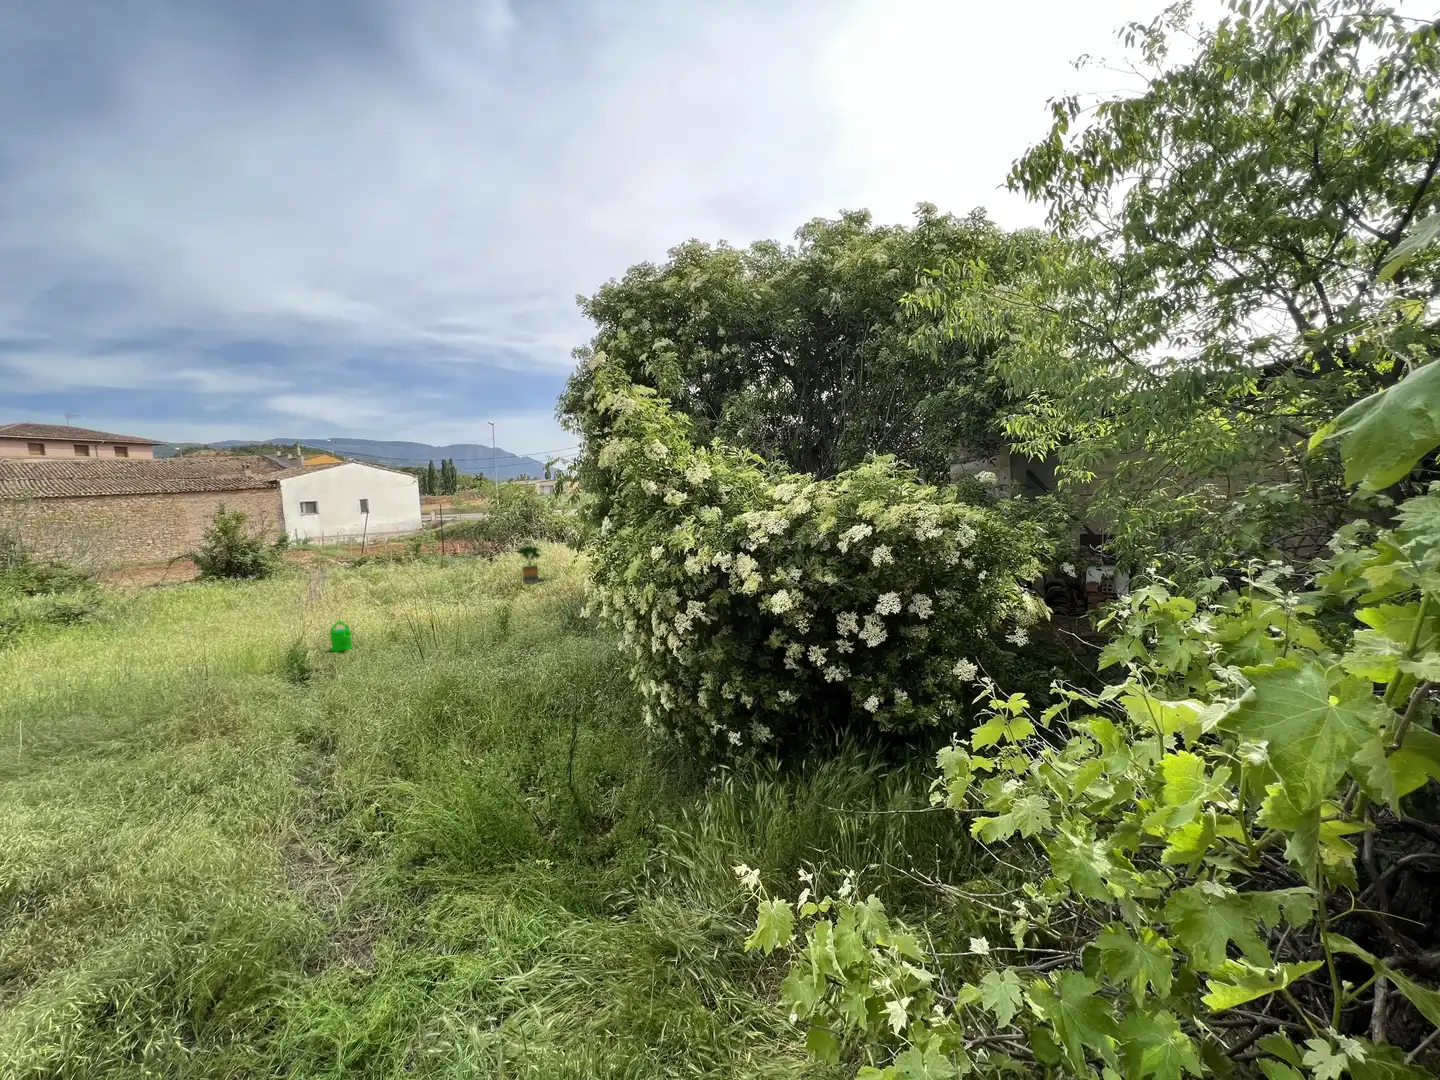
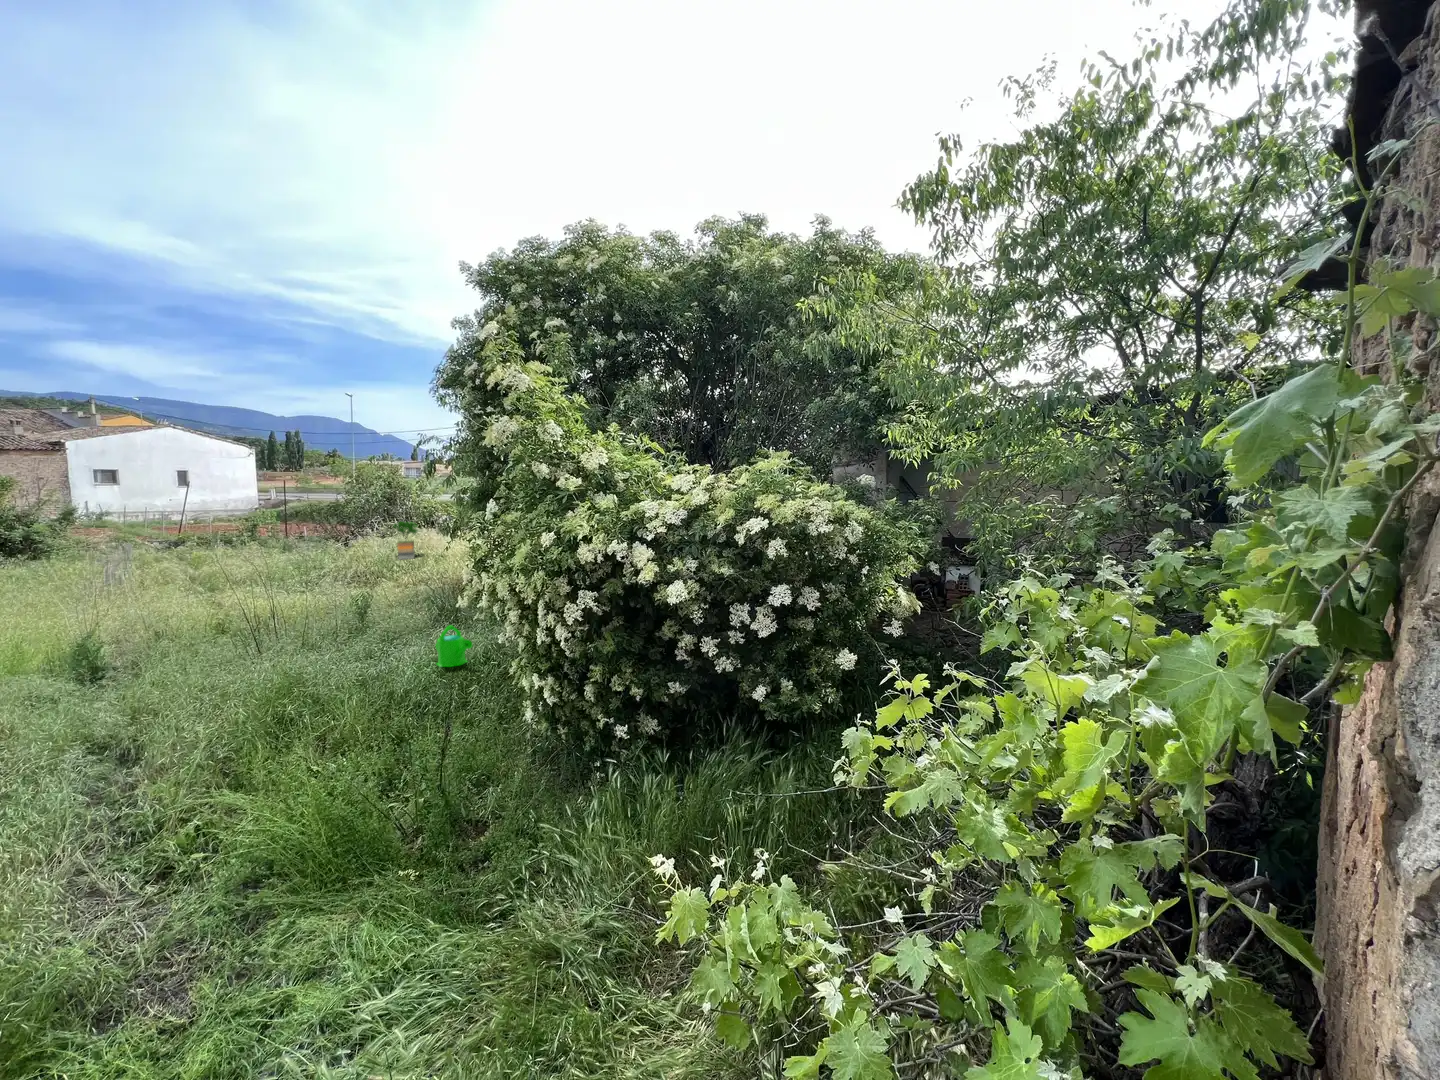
watering can: present [330,621,353,651] -> present [435,625,473,667]

